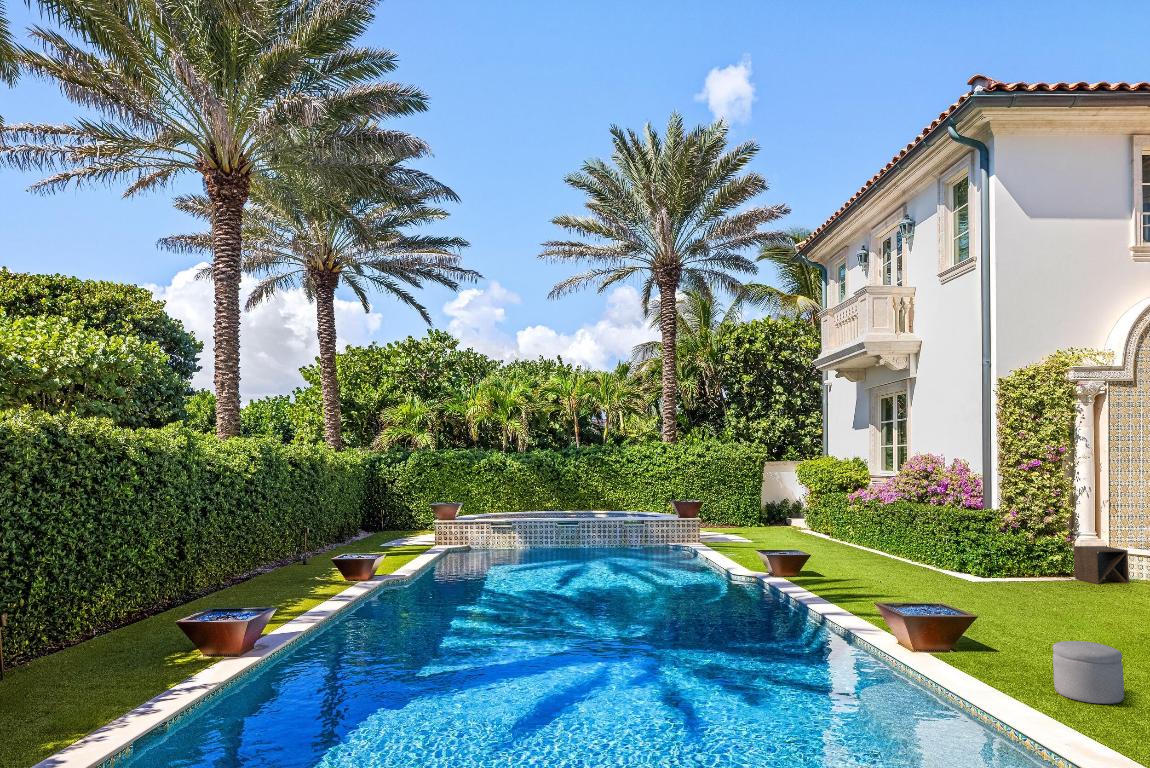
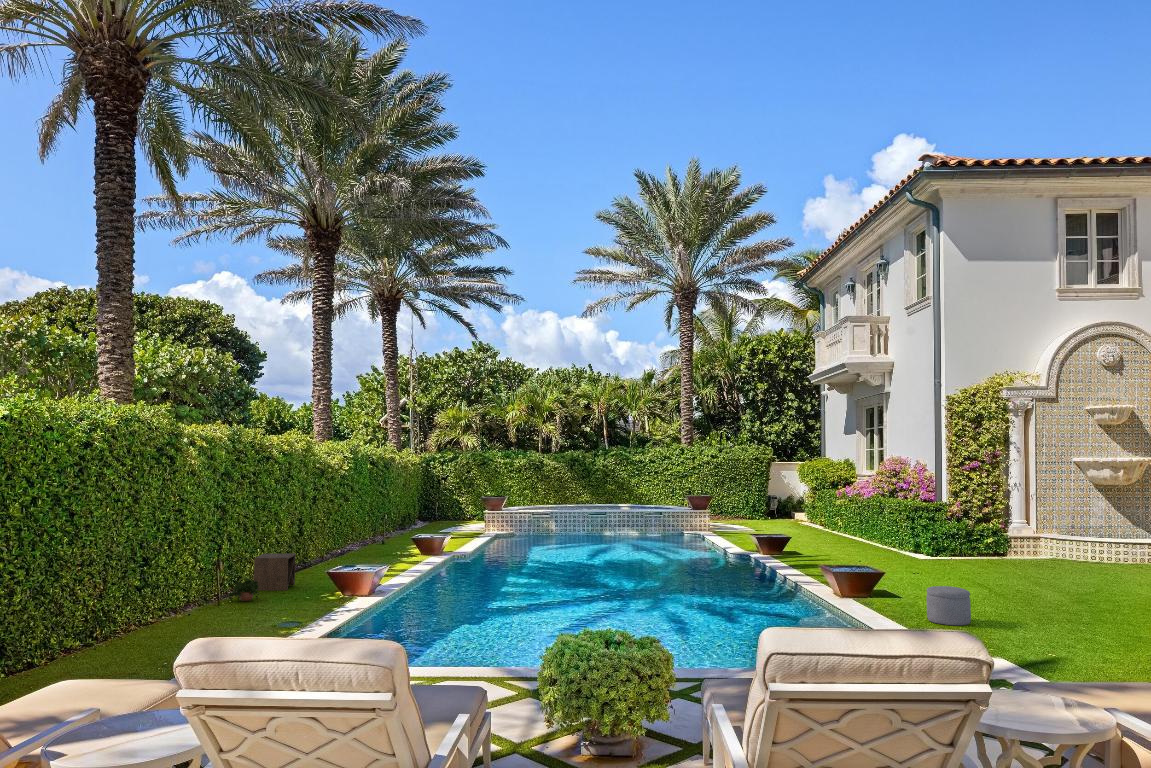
side table: present [1074,546,1129,584] -> present [254,553,296,591]
potted plant: none [26,630,77,666] -> present [229,578,259,601]

